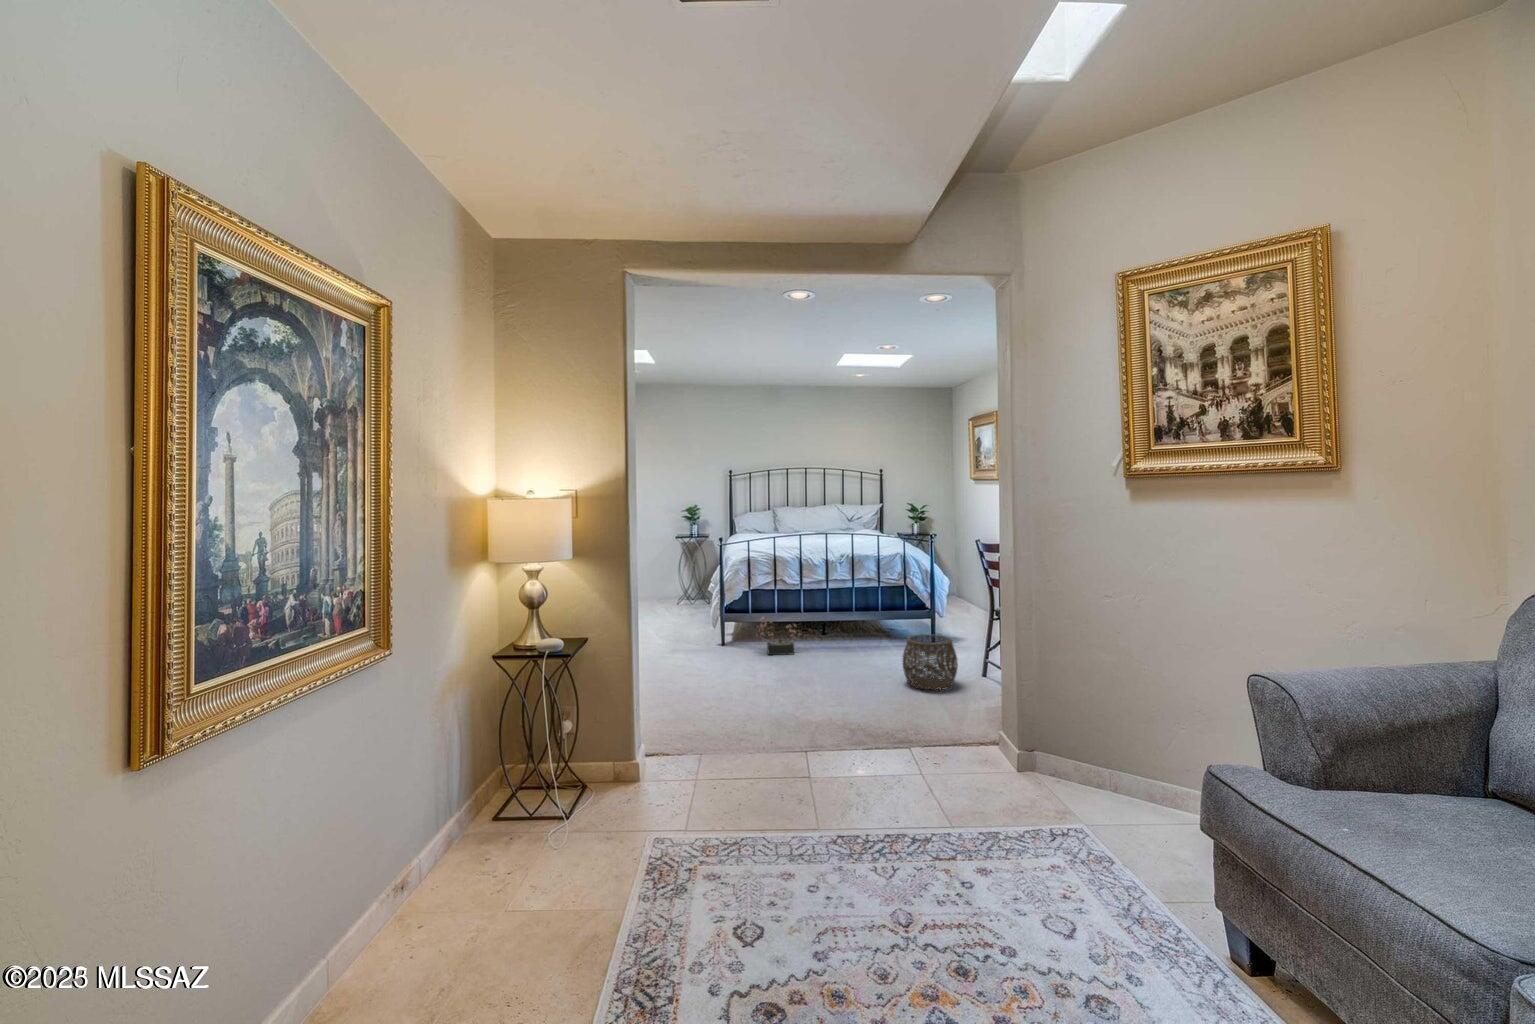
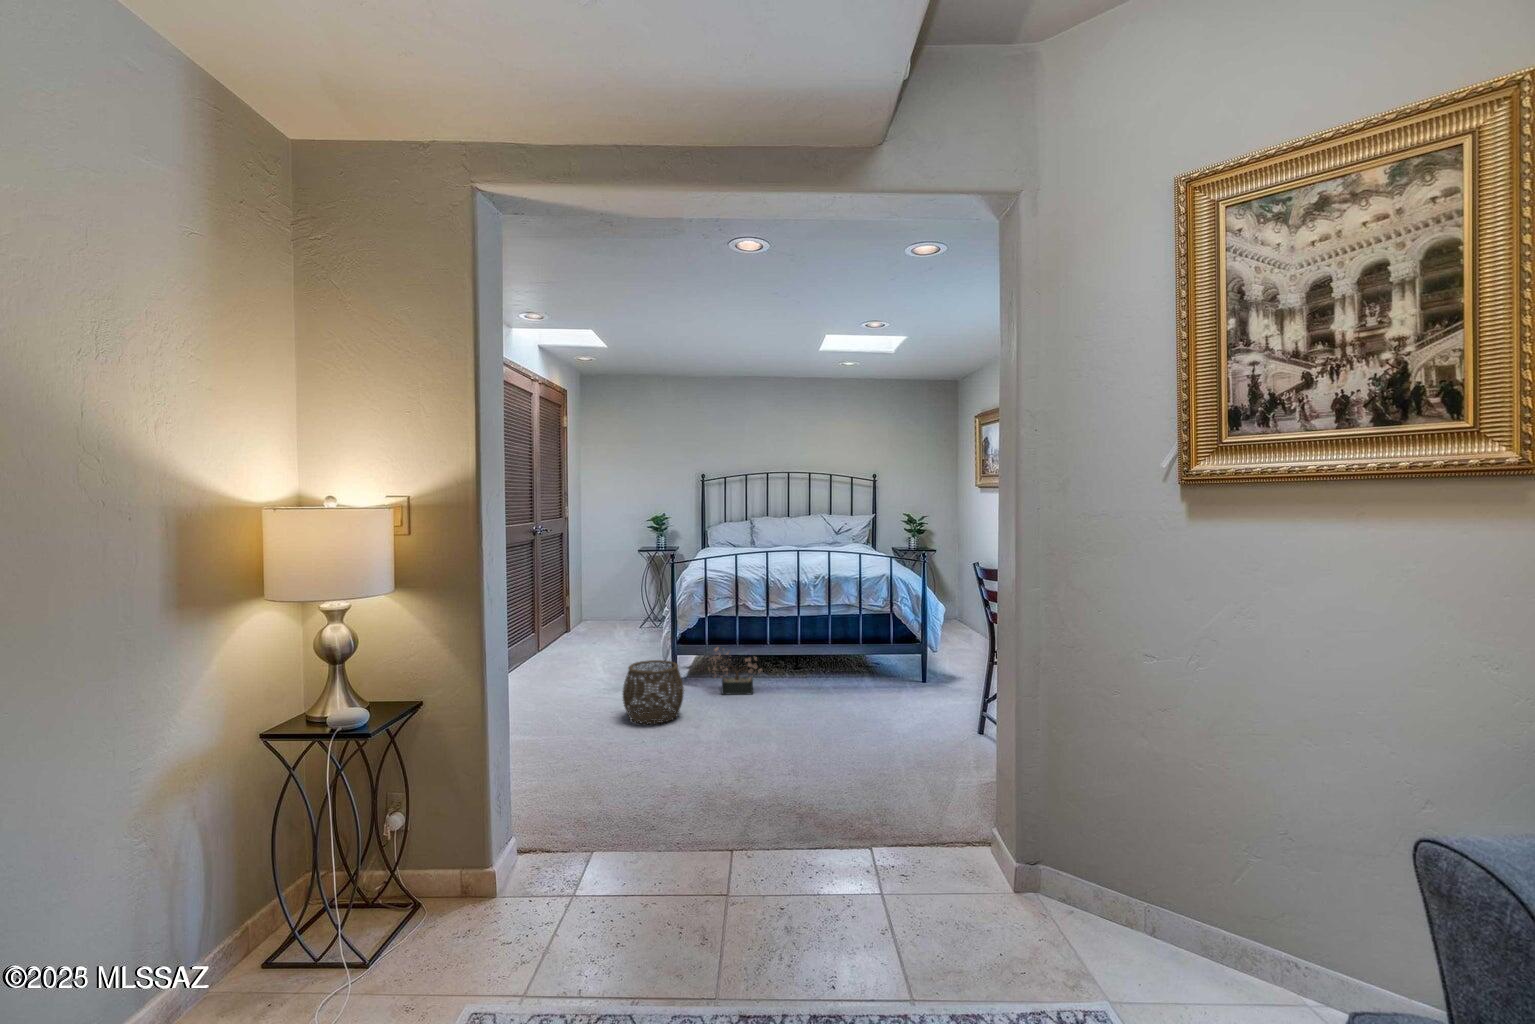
woven basket: present [902,634,958,690] -> present [623,660,684,724]

